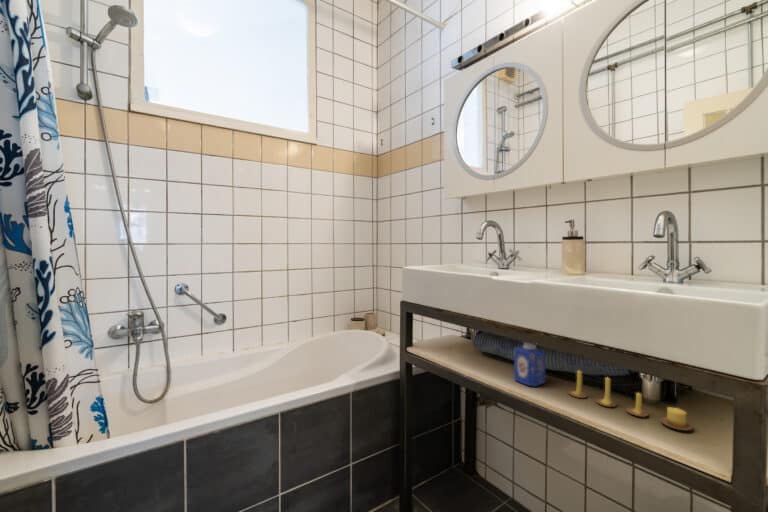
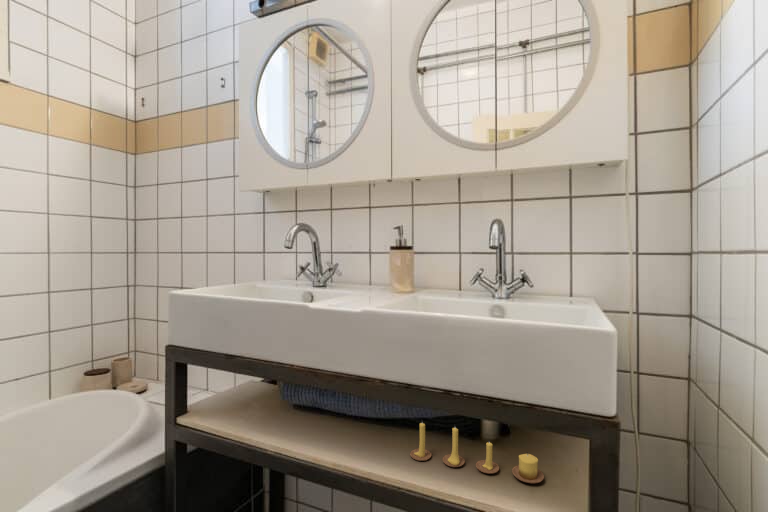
perfume bottle: present [514,343,545,386] -> none [340,374,381,457]

